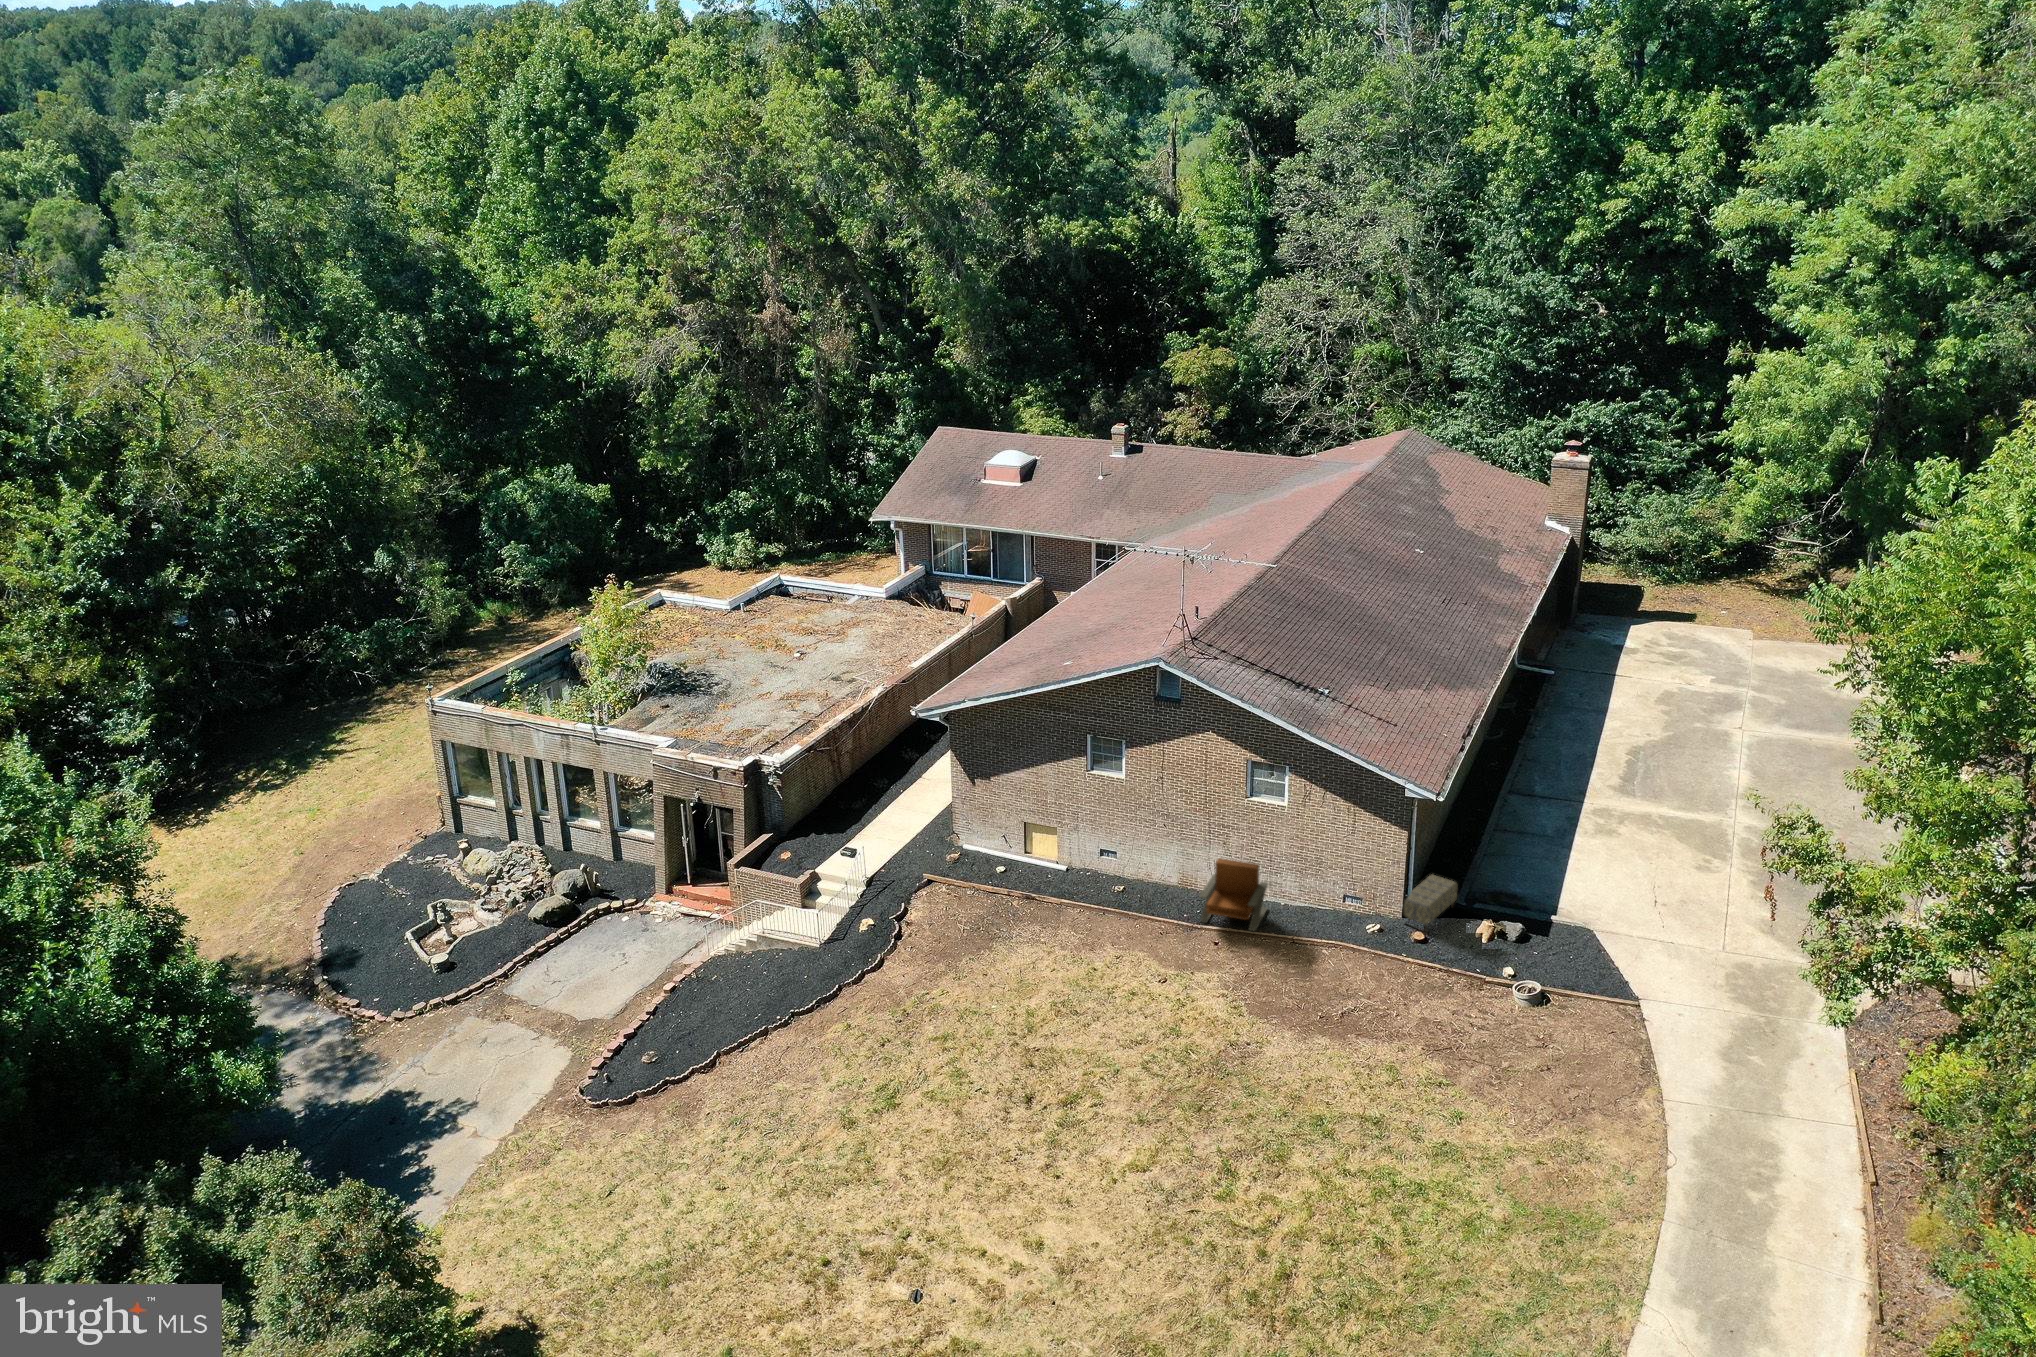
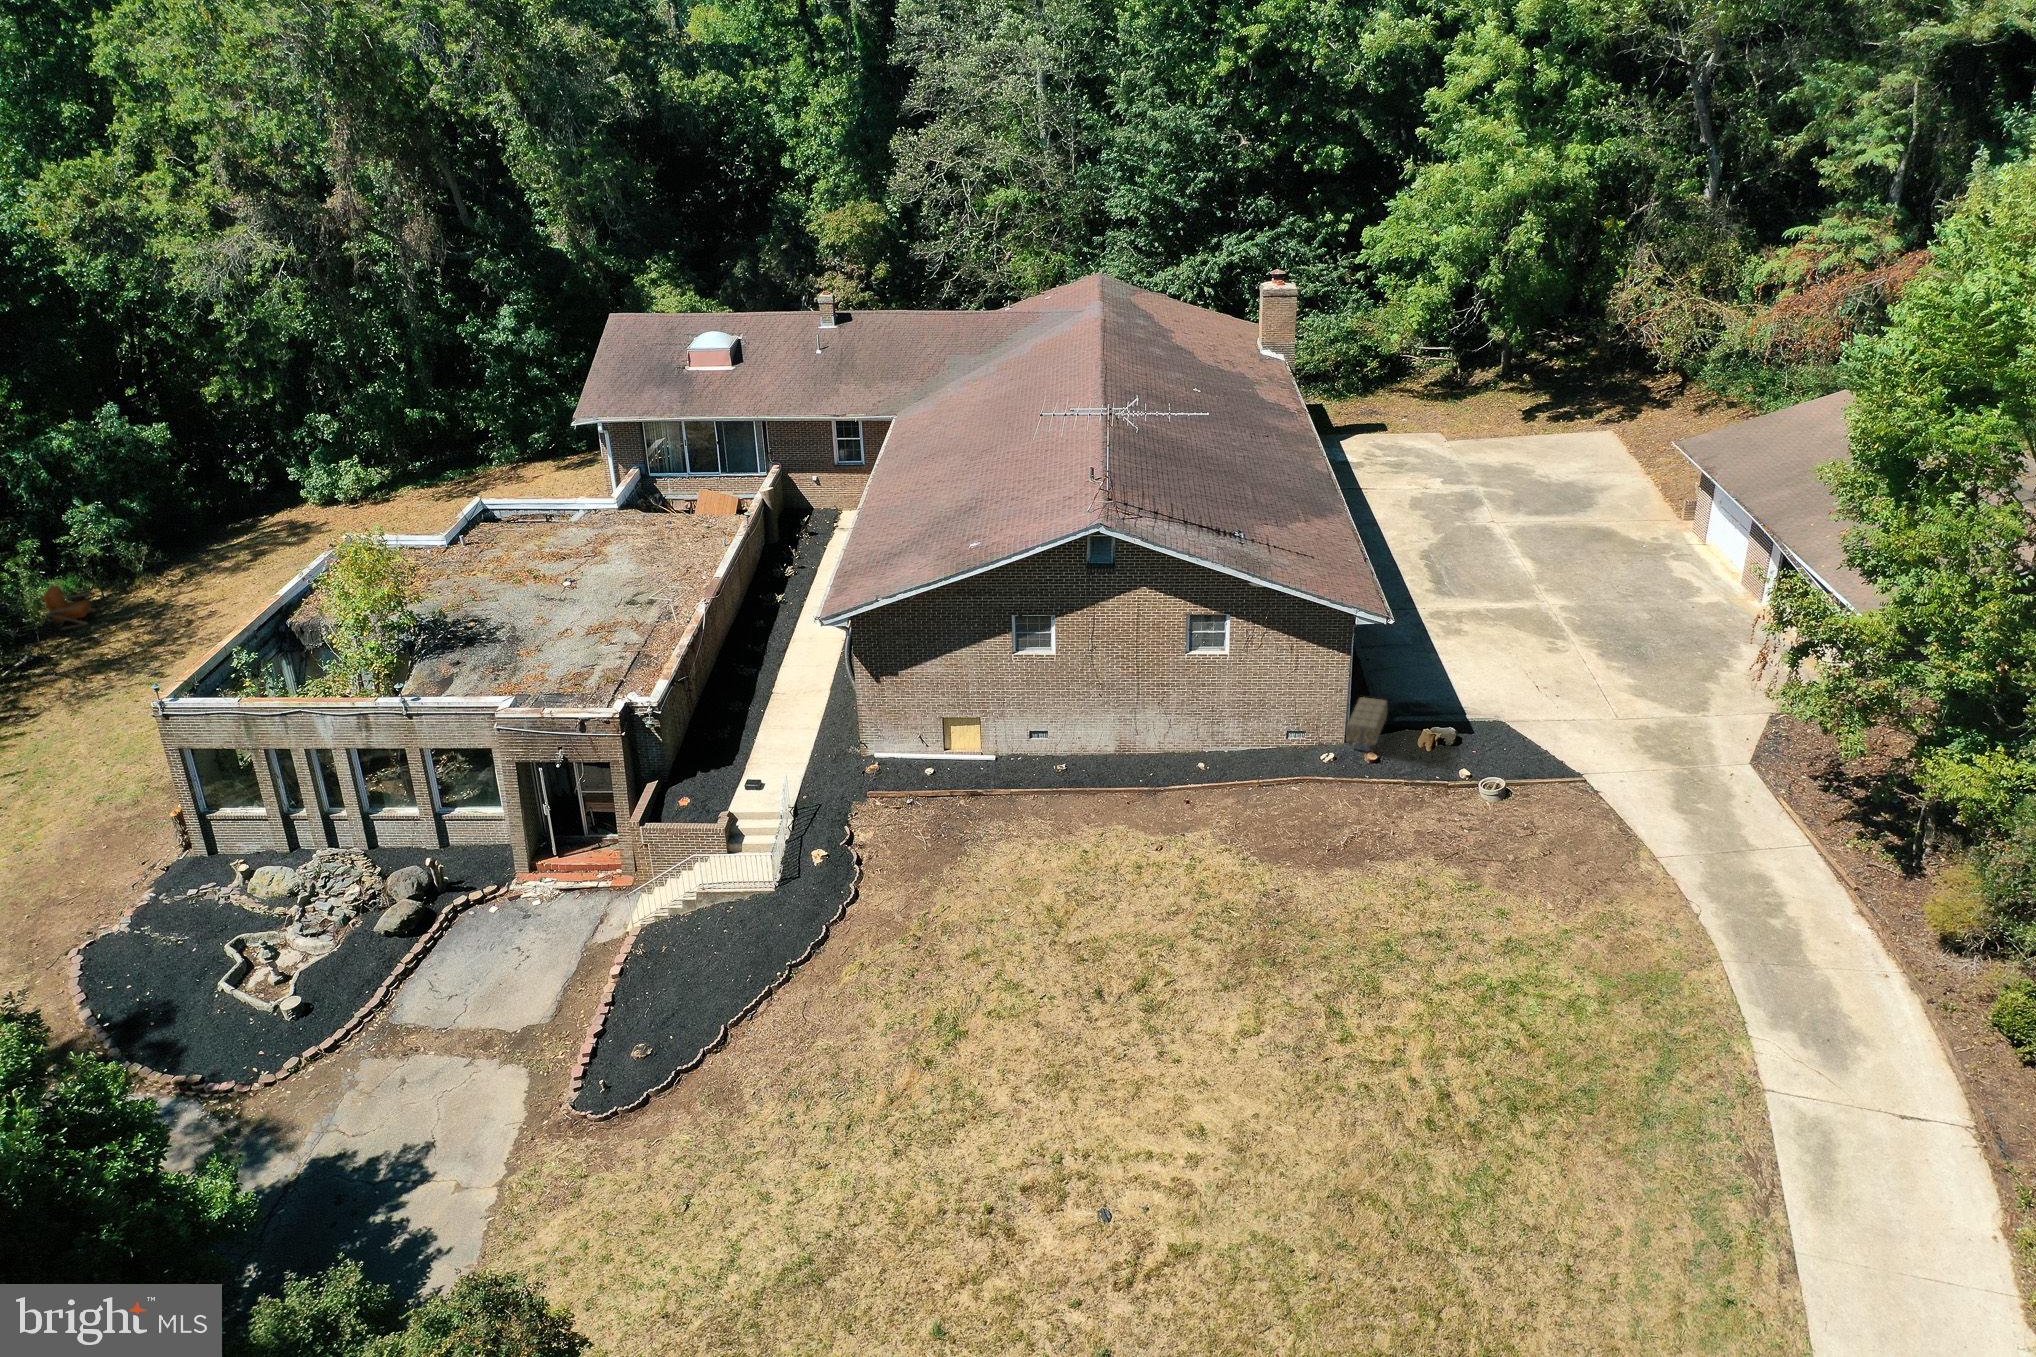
lounge chair: present [1200,858,1268,931] -> present [42,585,95,630]

